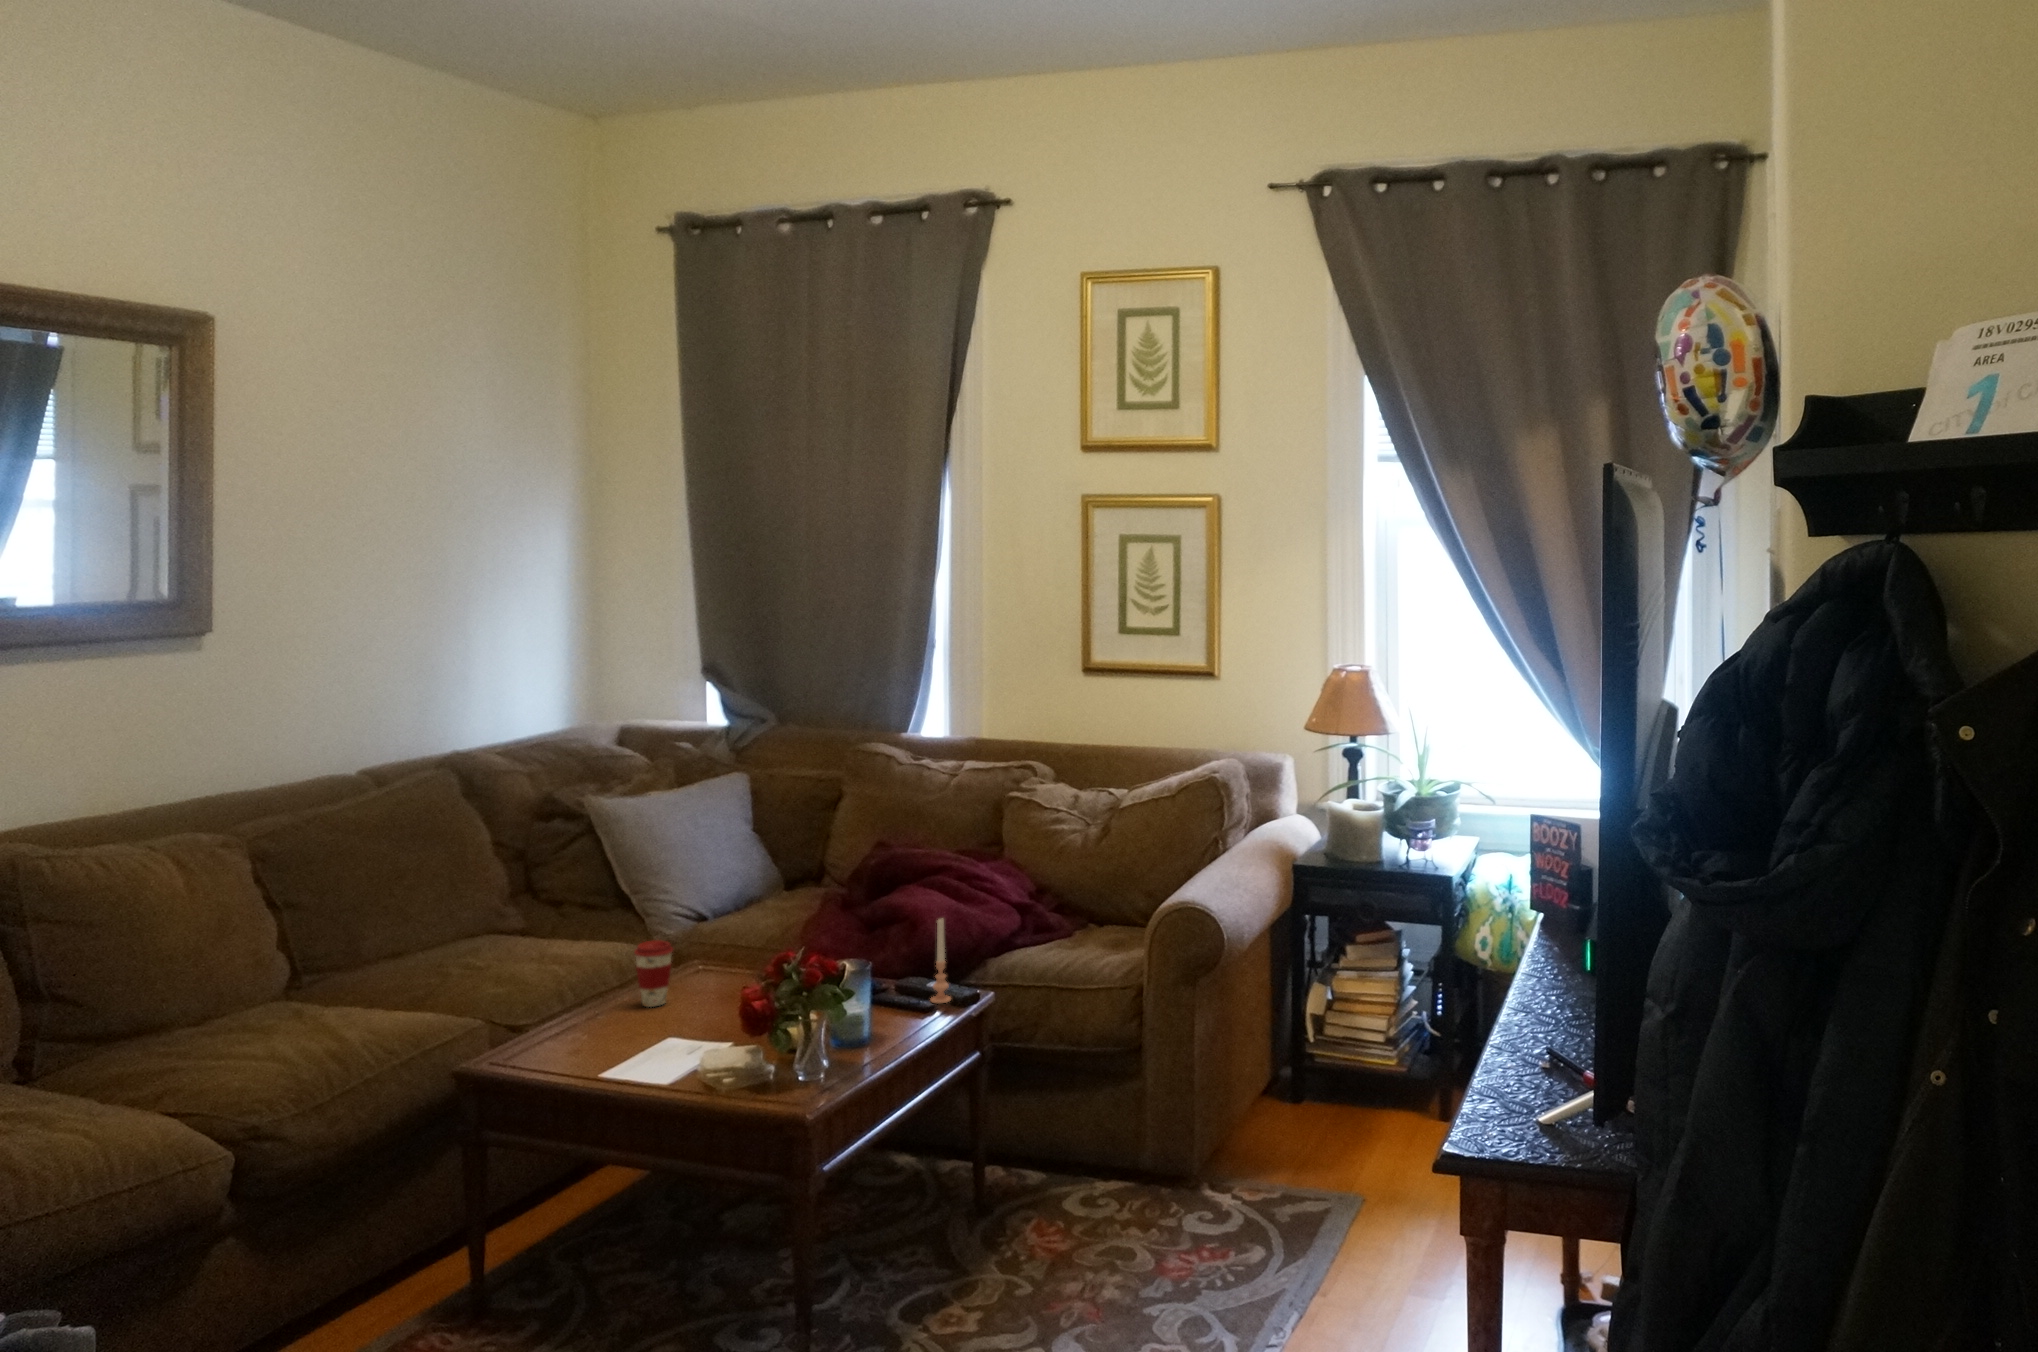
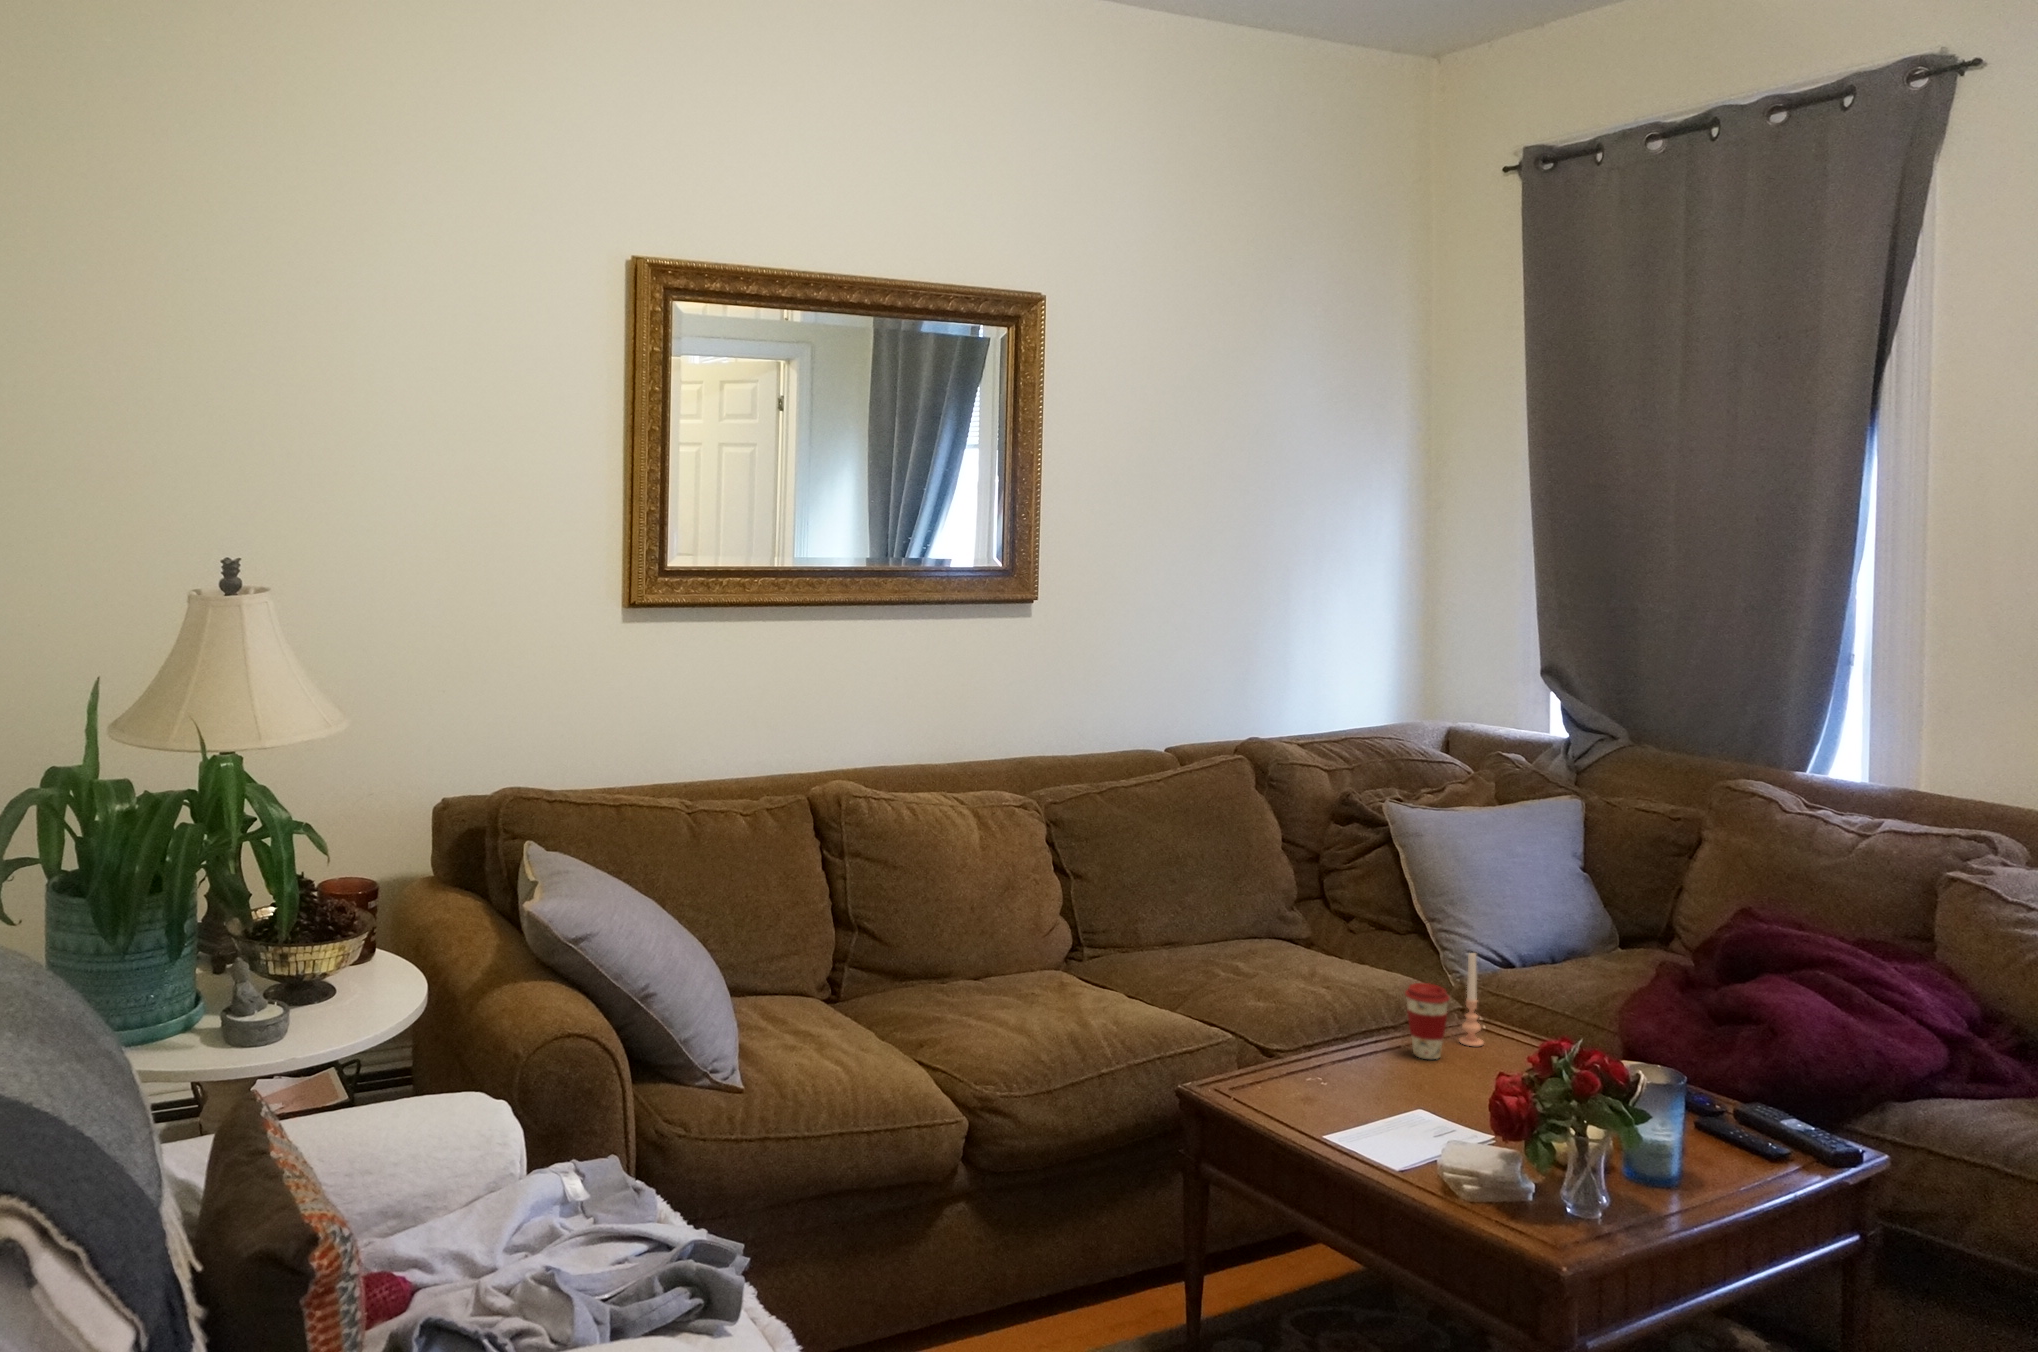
candle: present [931,919,951,1003] -> present [1459,953,1483,1046]

